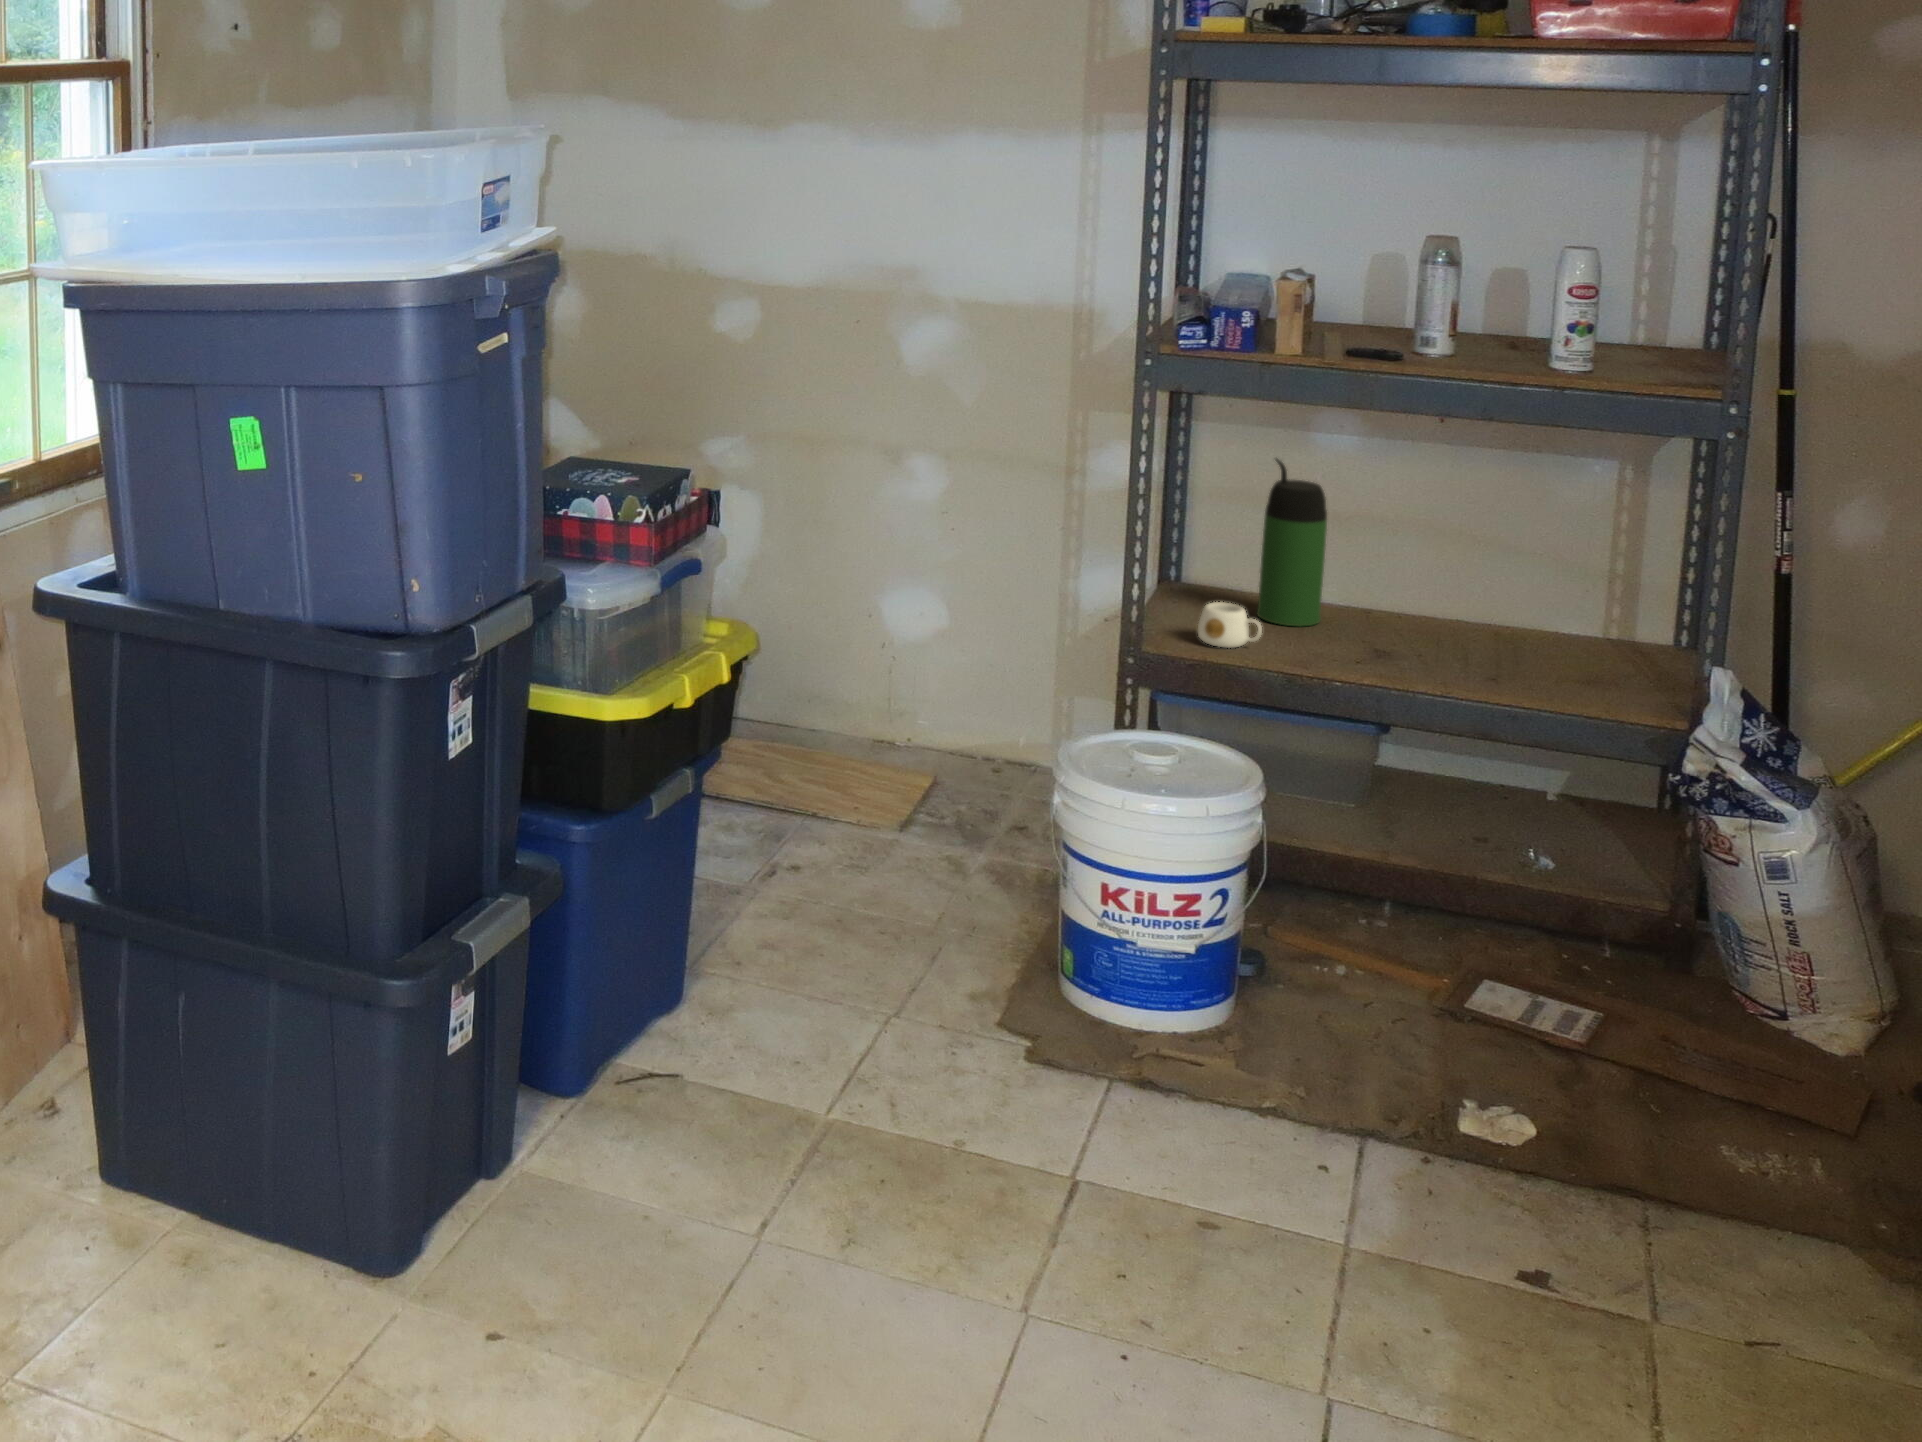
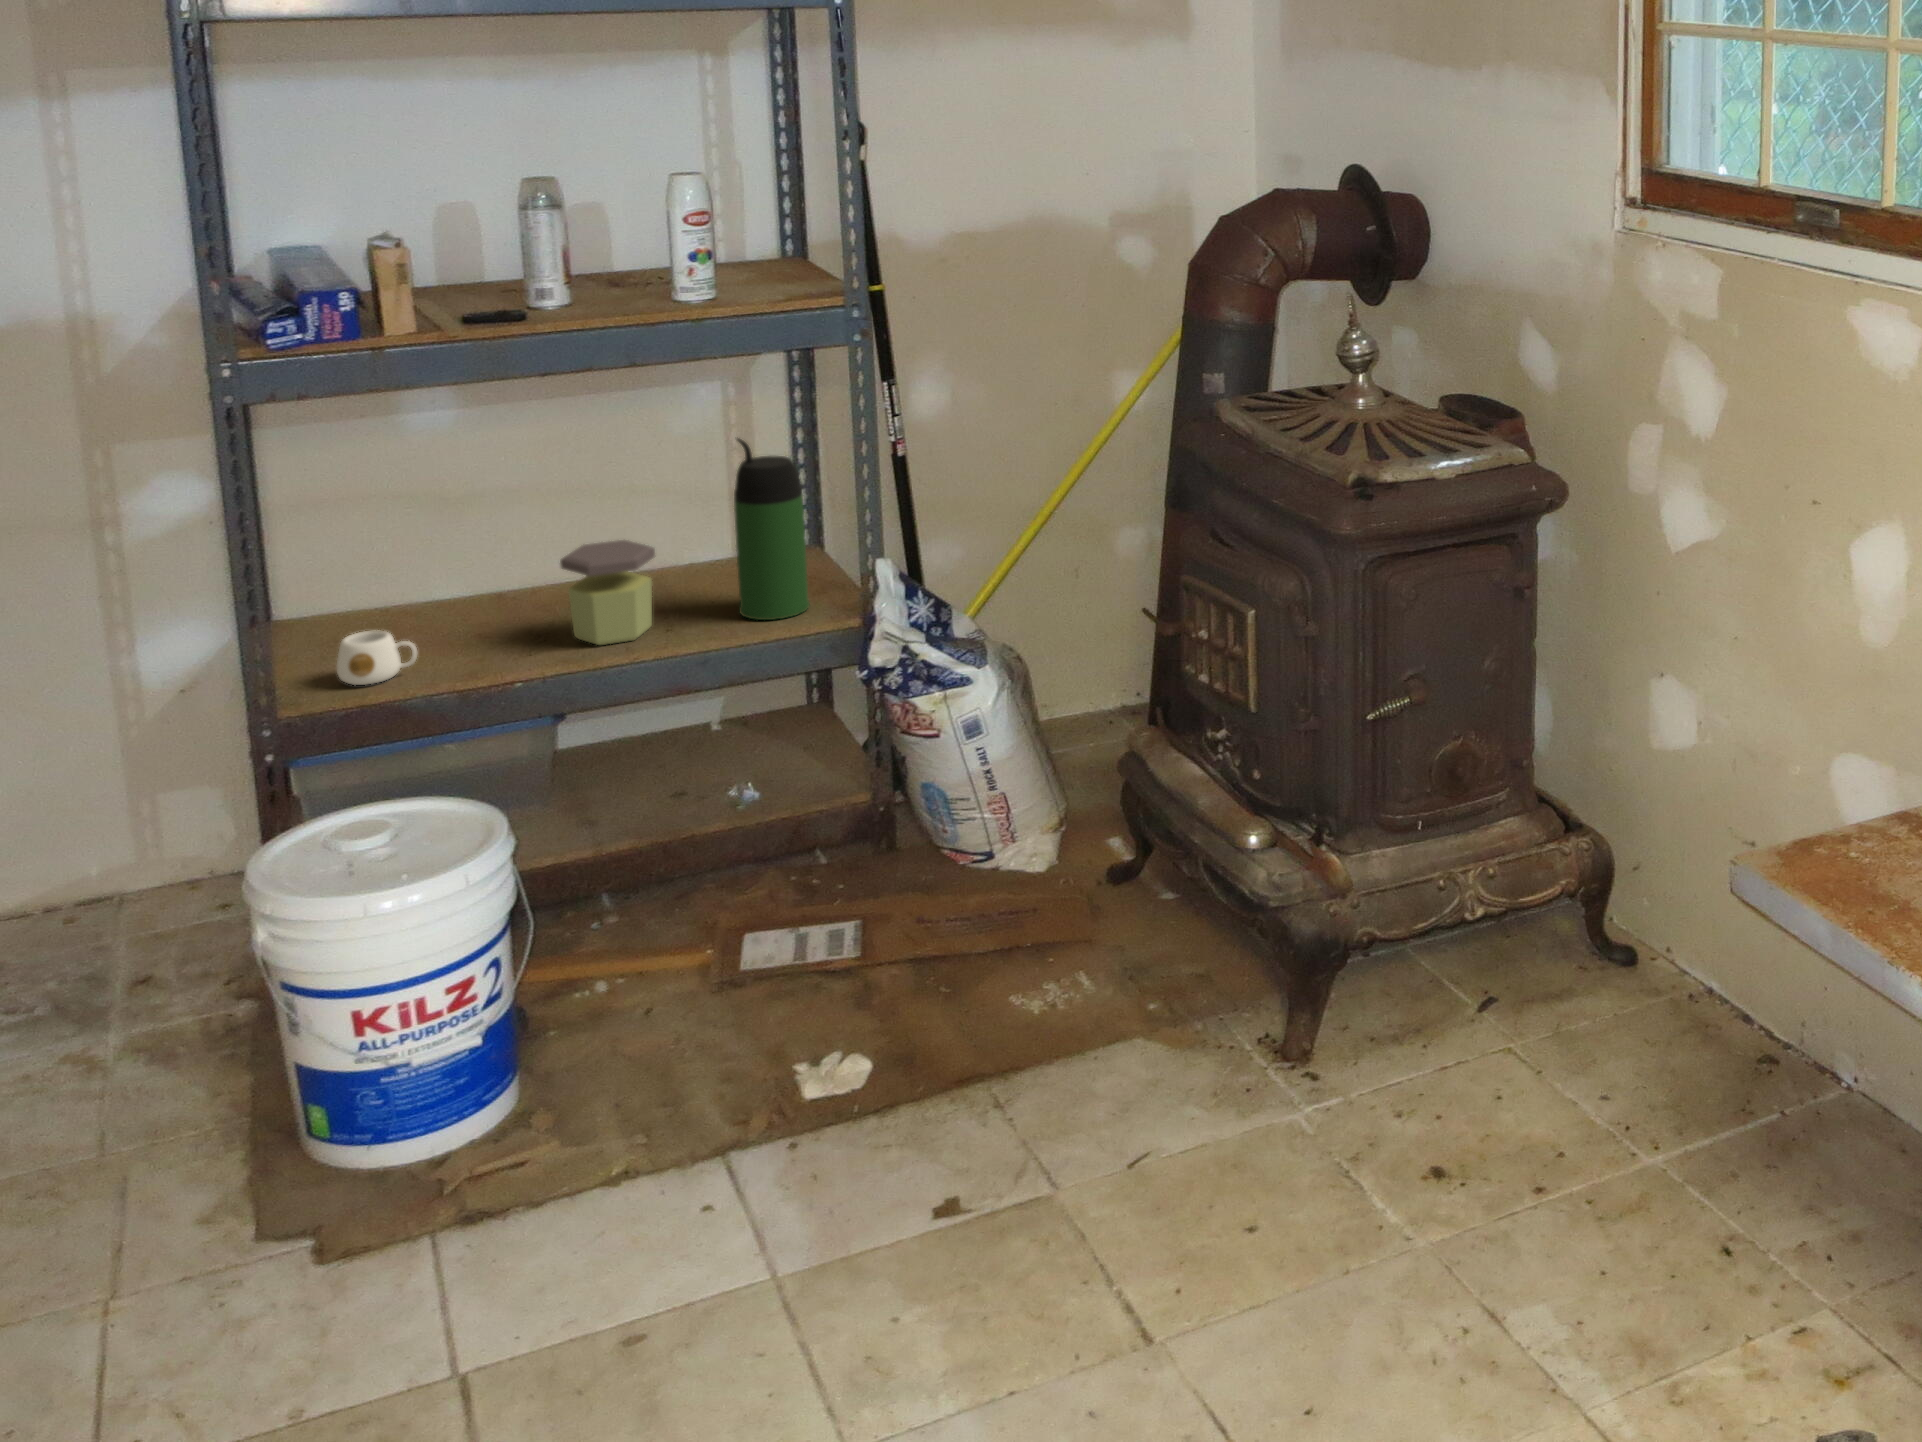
thermos bottle: present [1257,459,1327,627] -> present [734,438,810,620]
jar: none [1399,578,1490,677] -> present [560,540,655,645]

